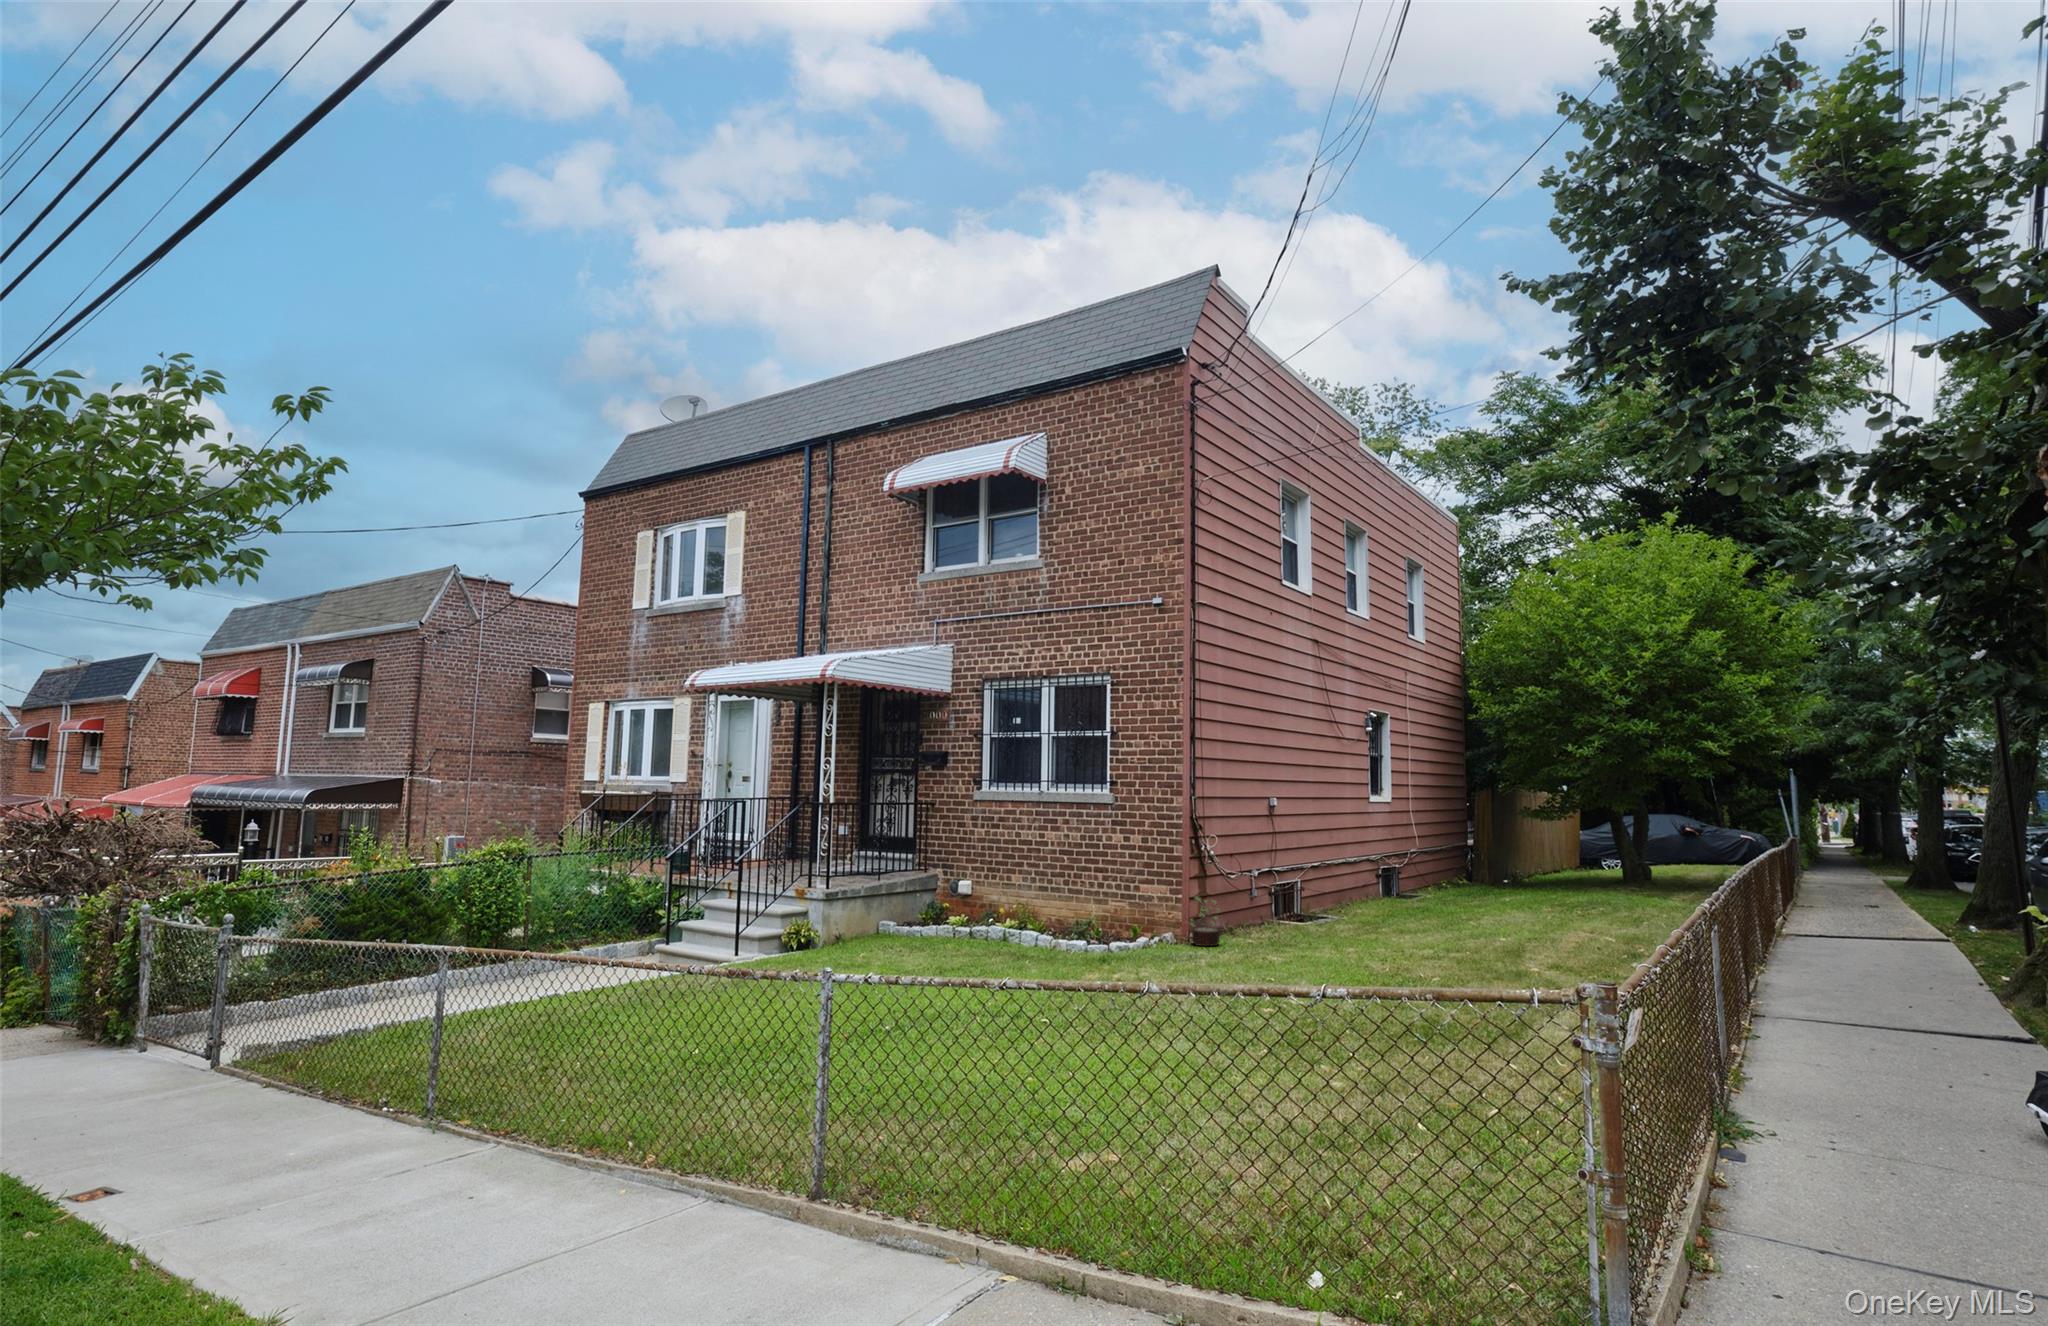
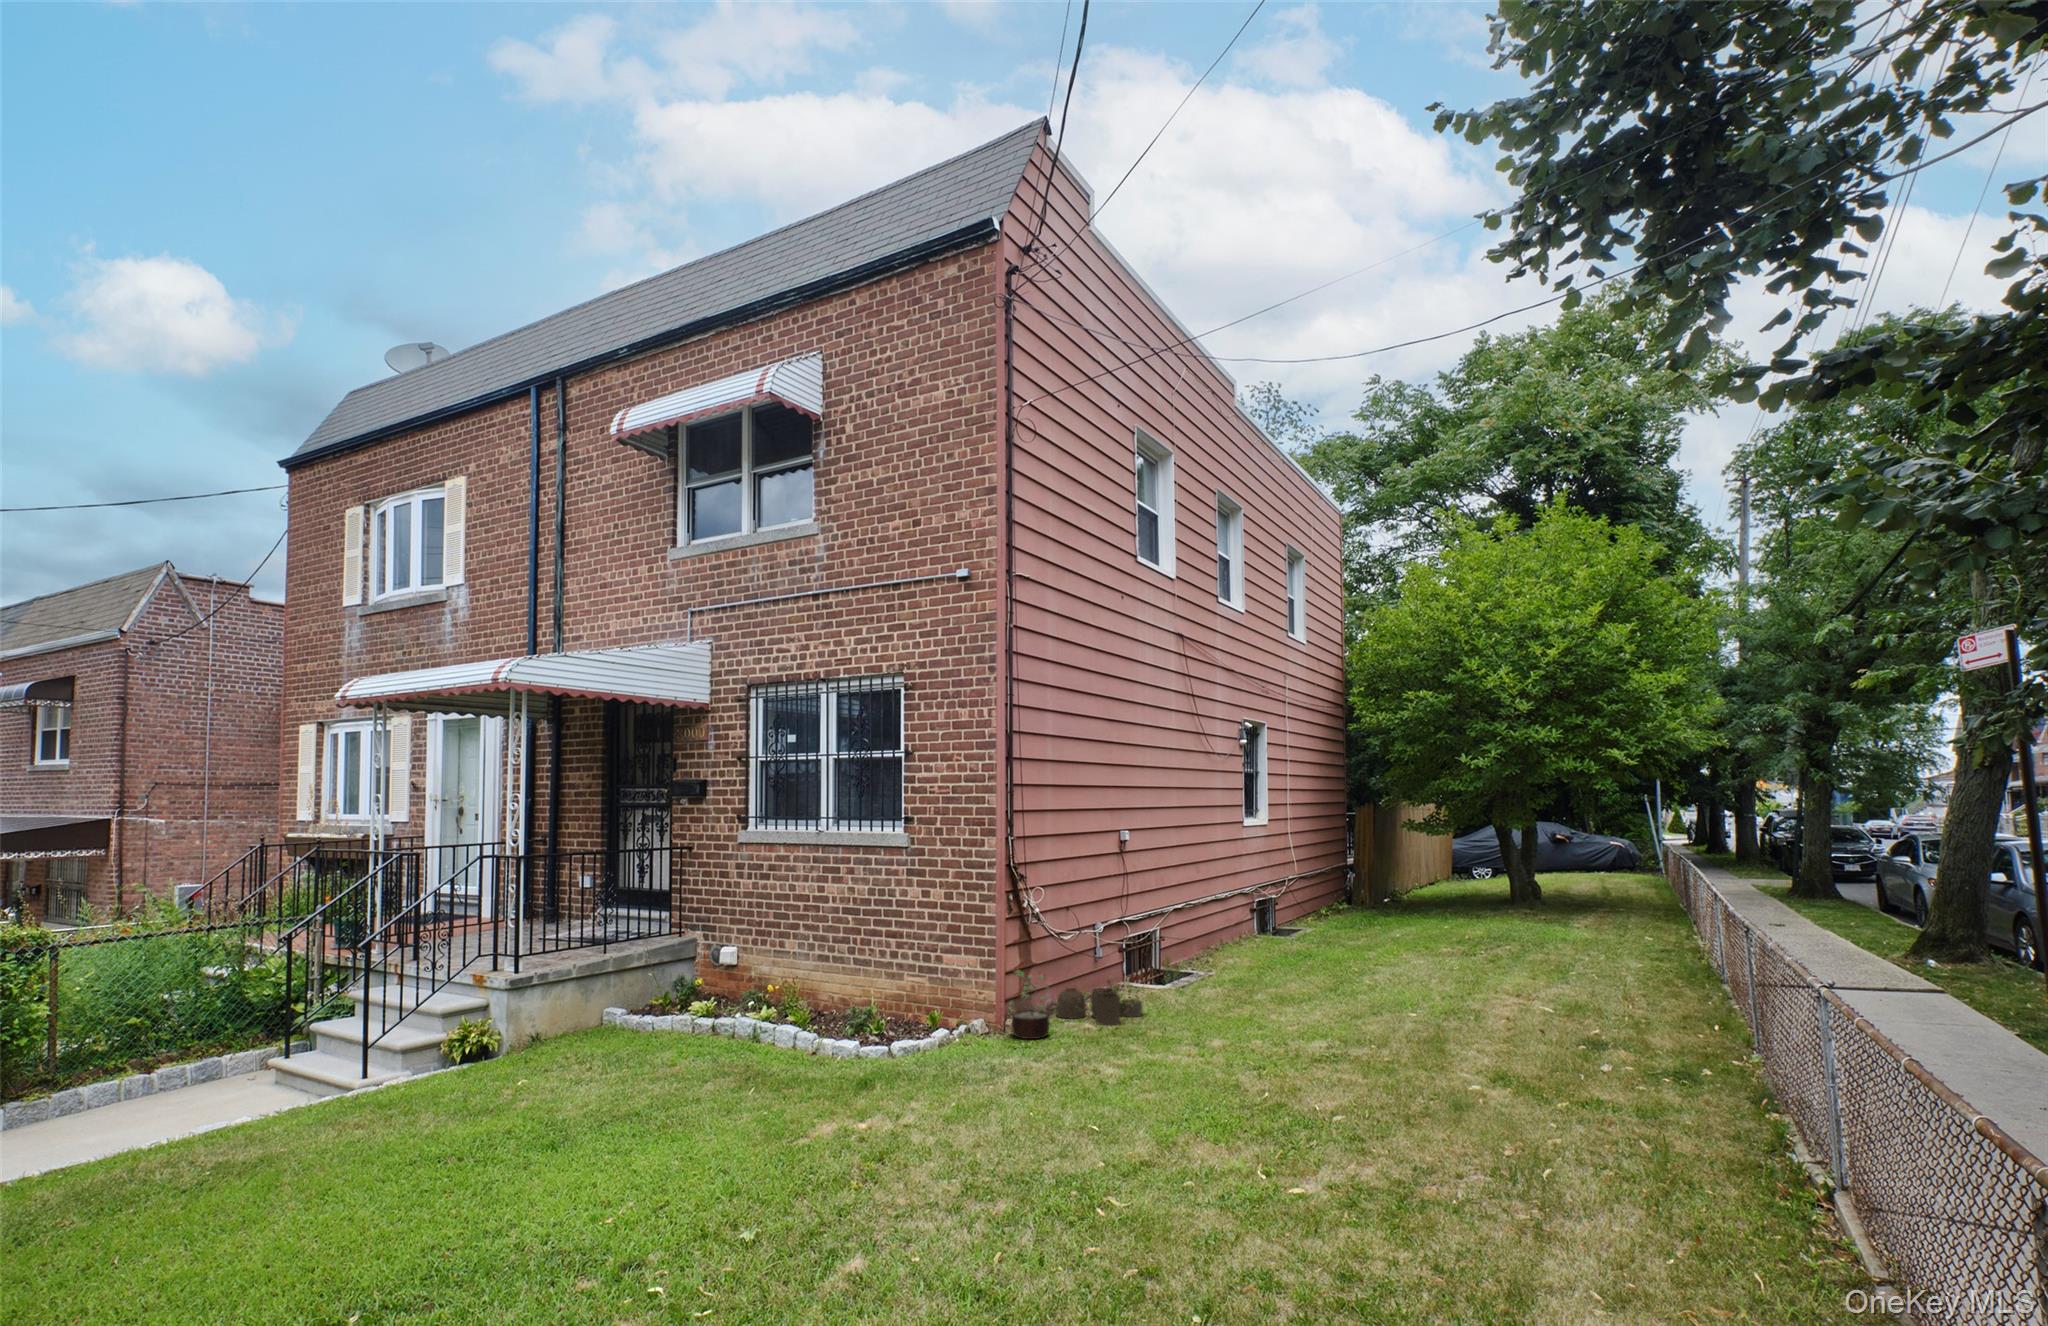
woven basket: none [1221,913,1288,941] -> present [1057,988,1142,1025]

